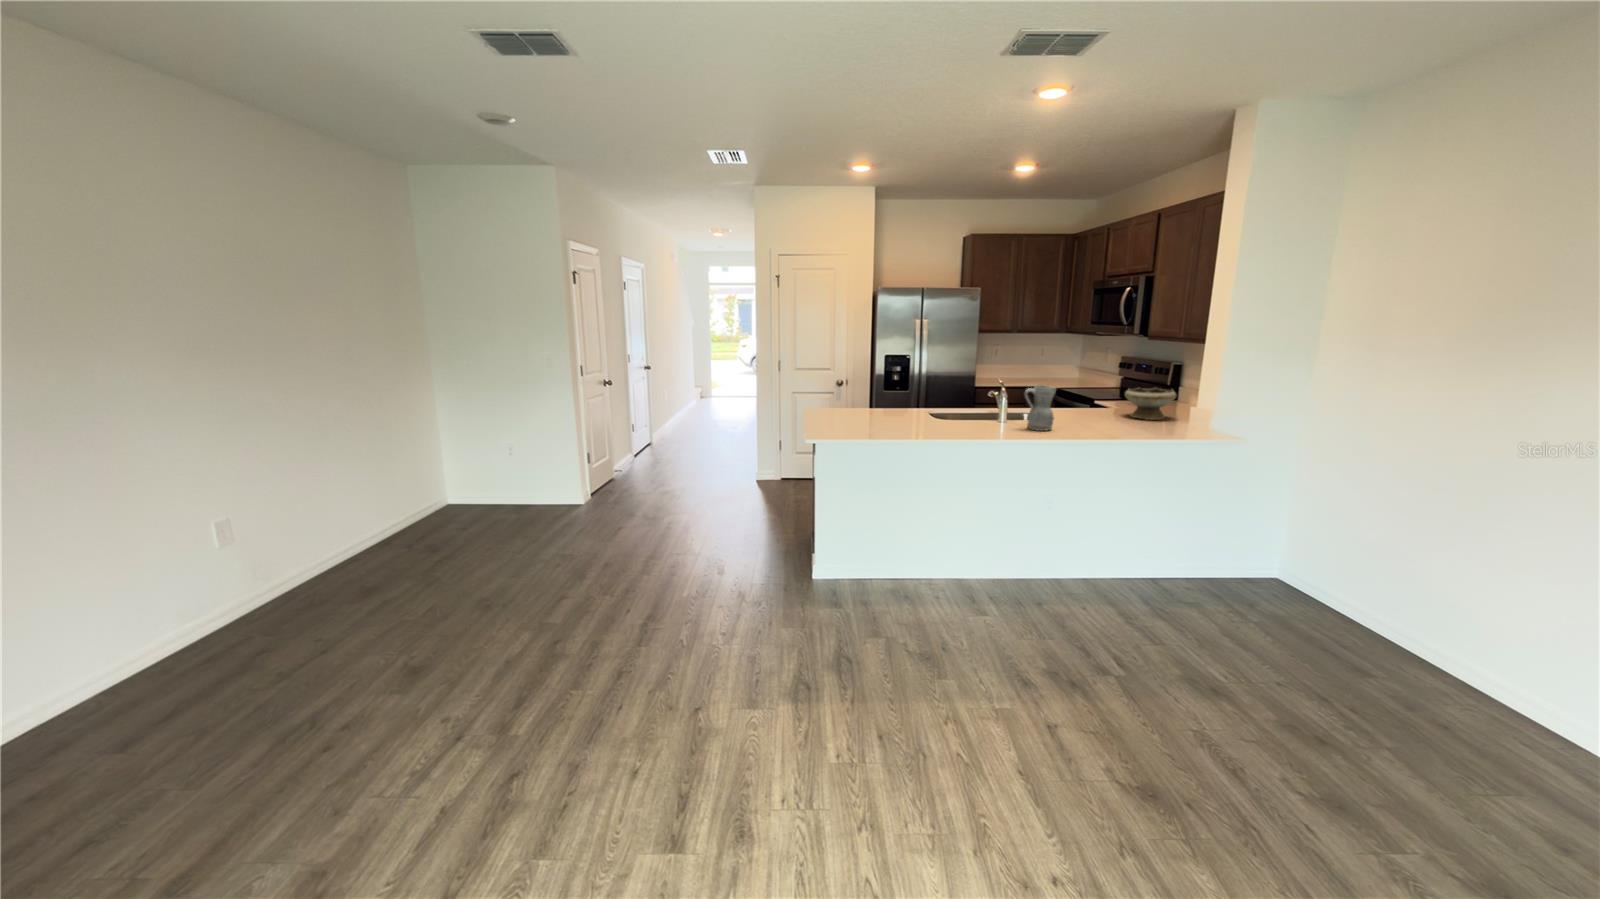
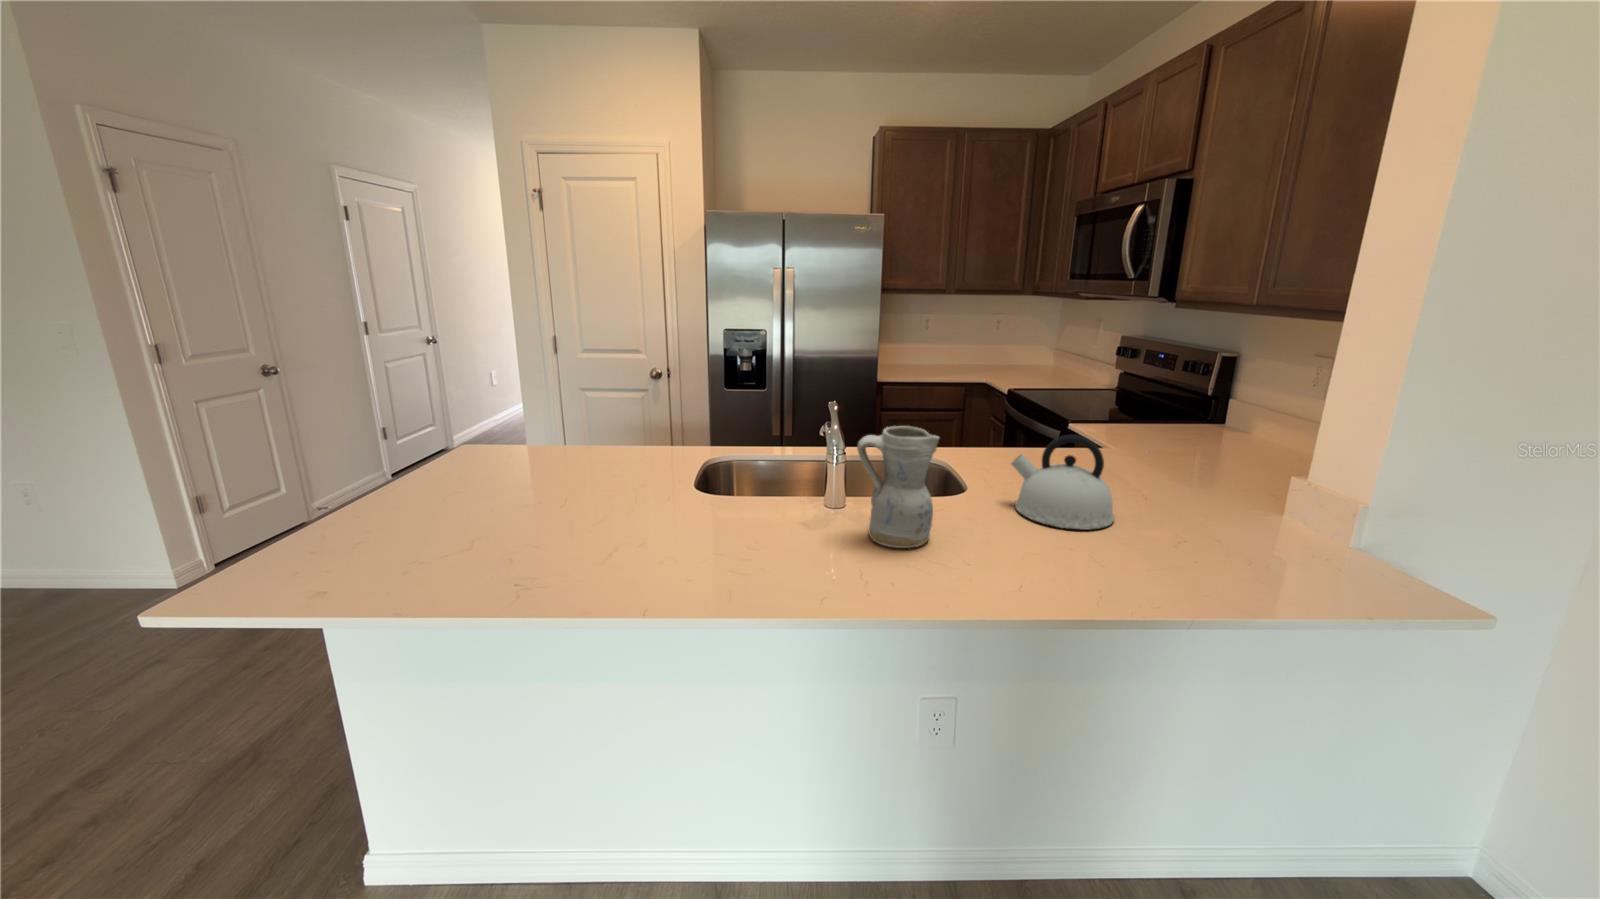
bowl: present [1125,388,1176,420] -> none [1124,415,1247,499]
kettle: none [1078,391,1122,426] -> present [1011,435,1114,529]

